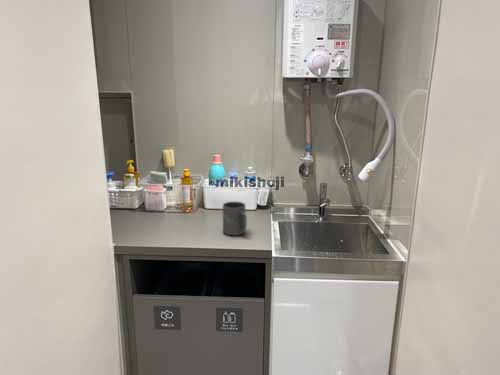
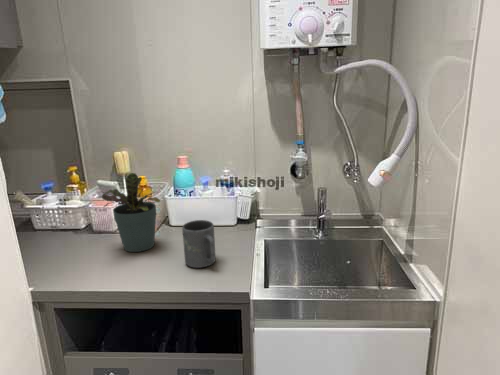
potted plant: none [160,165,203,225] -> present [102,173,160,252]

